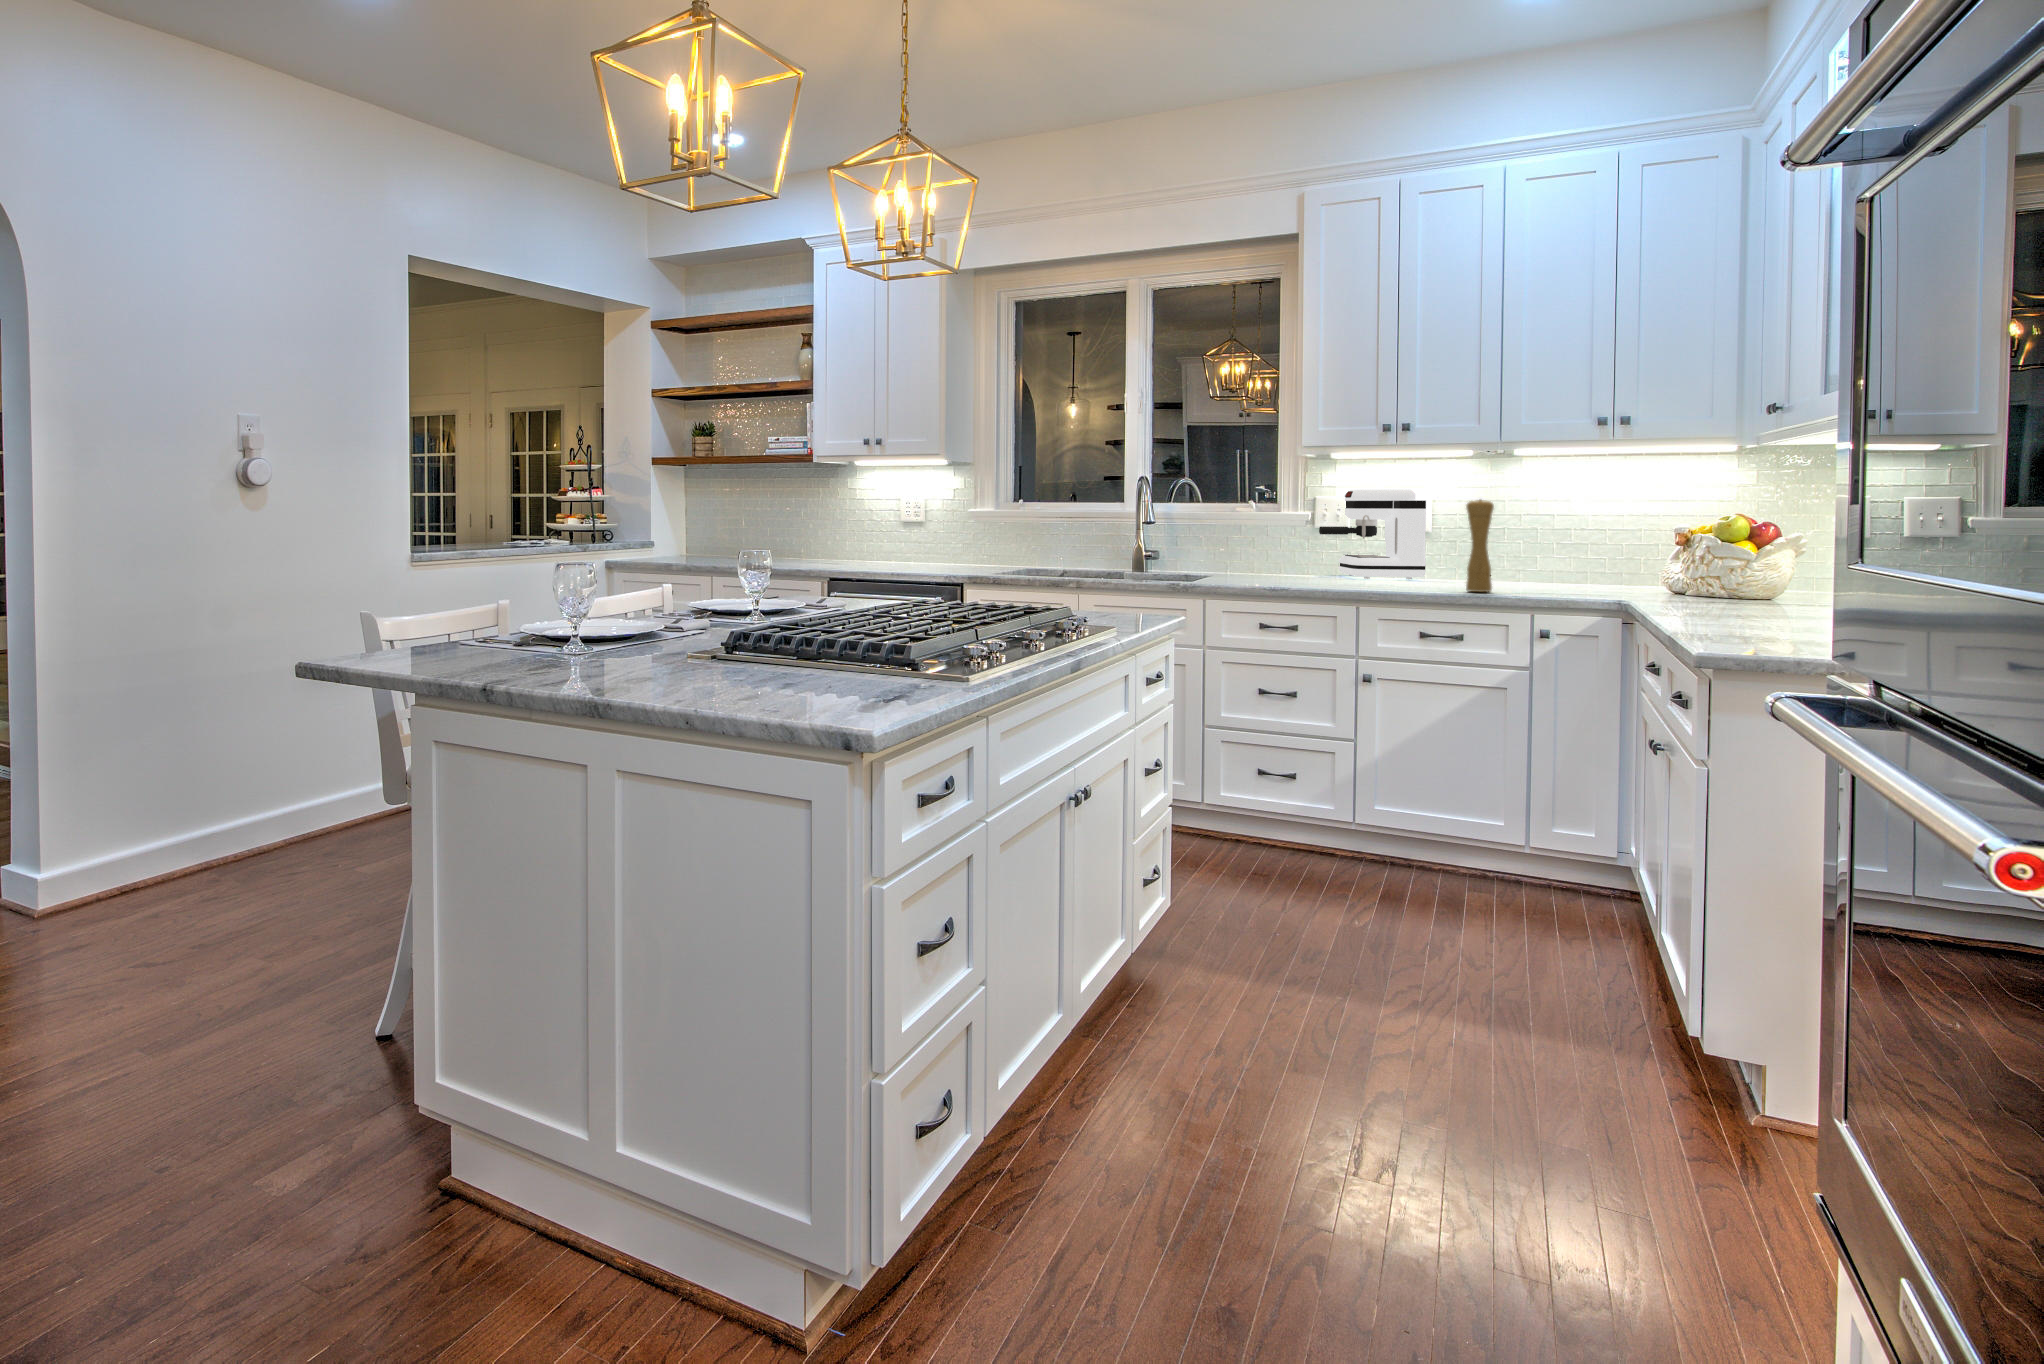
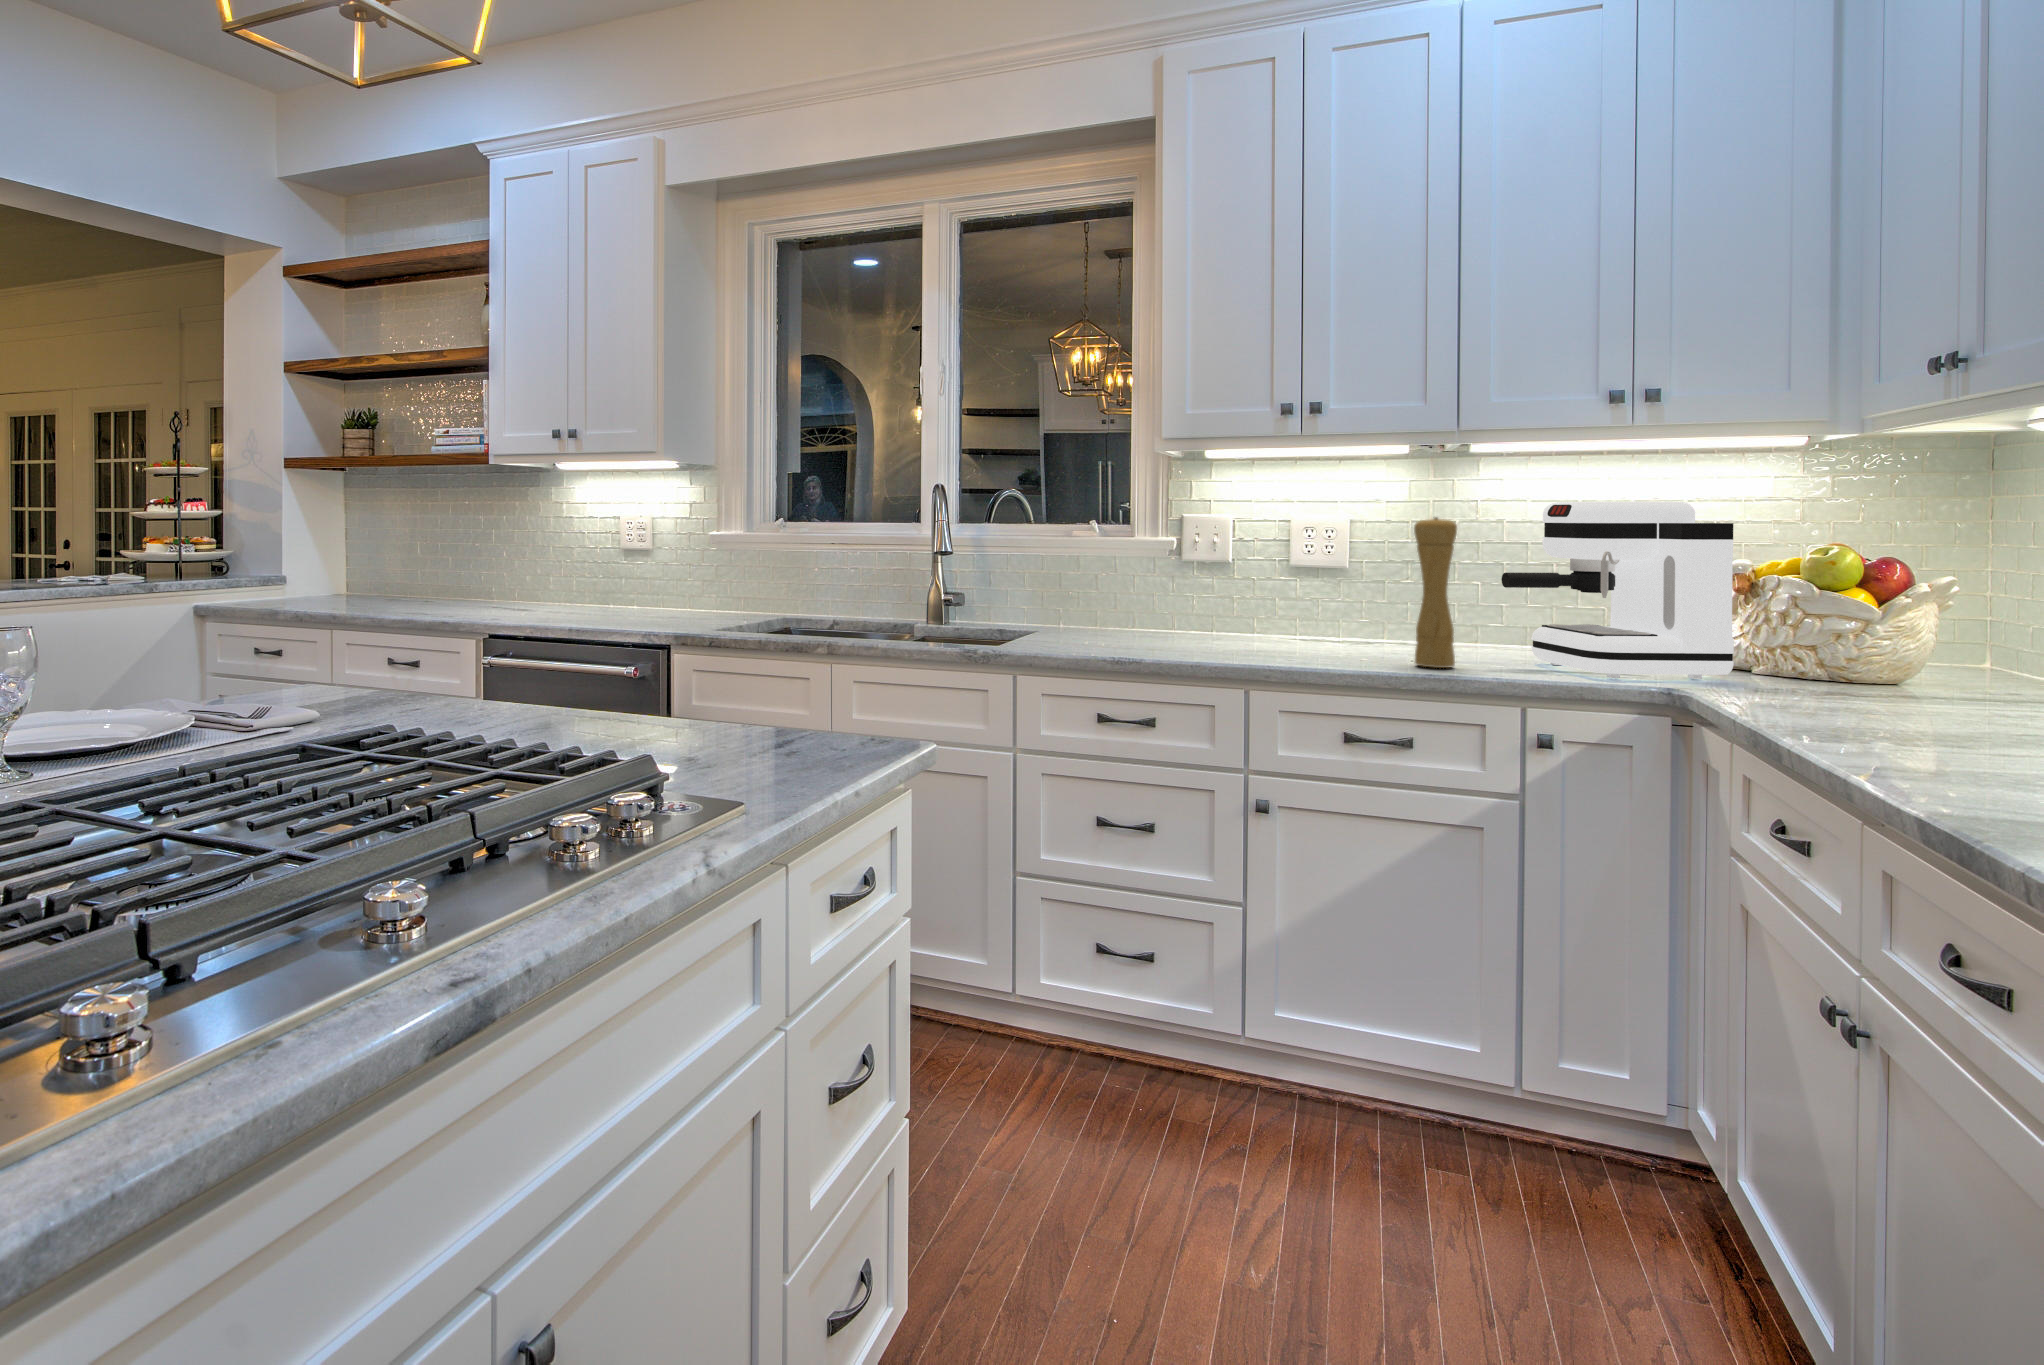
coffee maker: present [1319,490,1426,579] -> present [1502,502,1734,679]

